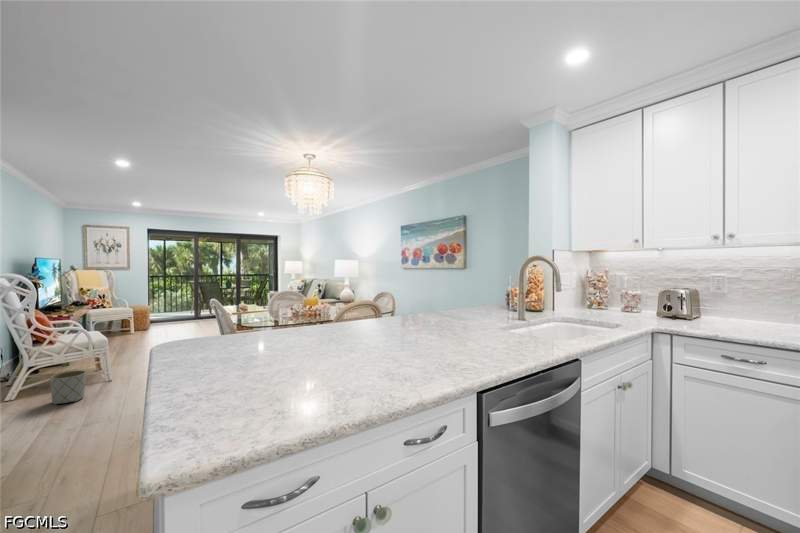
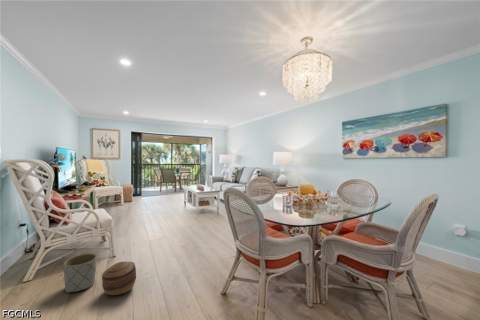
basket: none [91,375,128,404] -> present [102,262,136,295]

